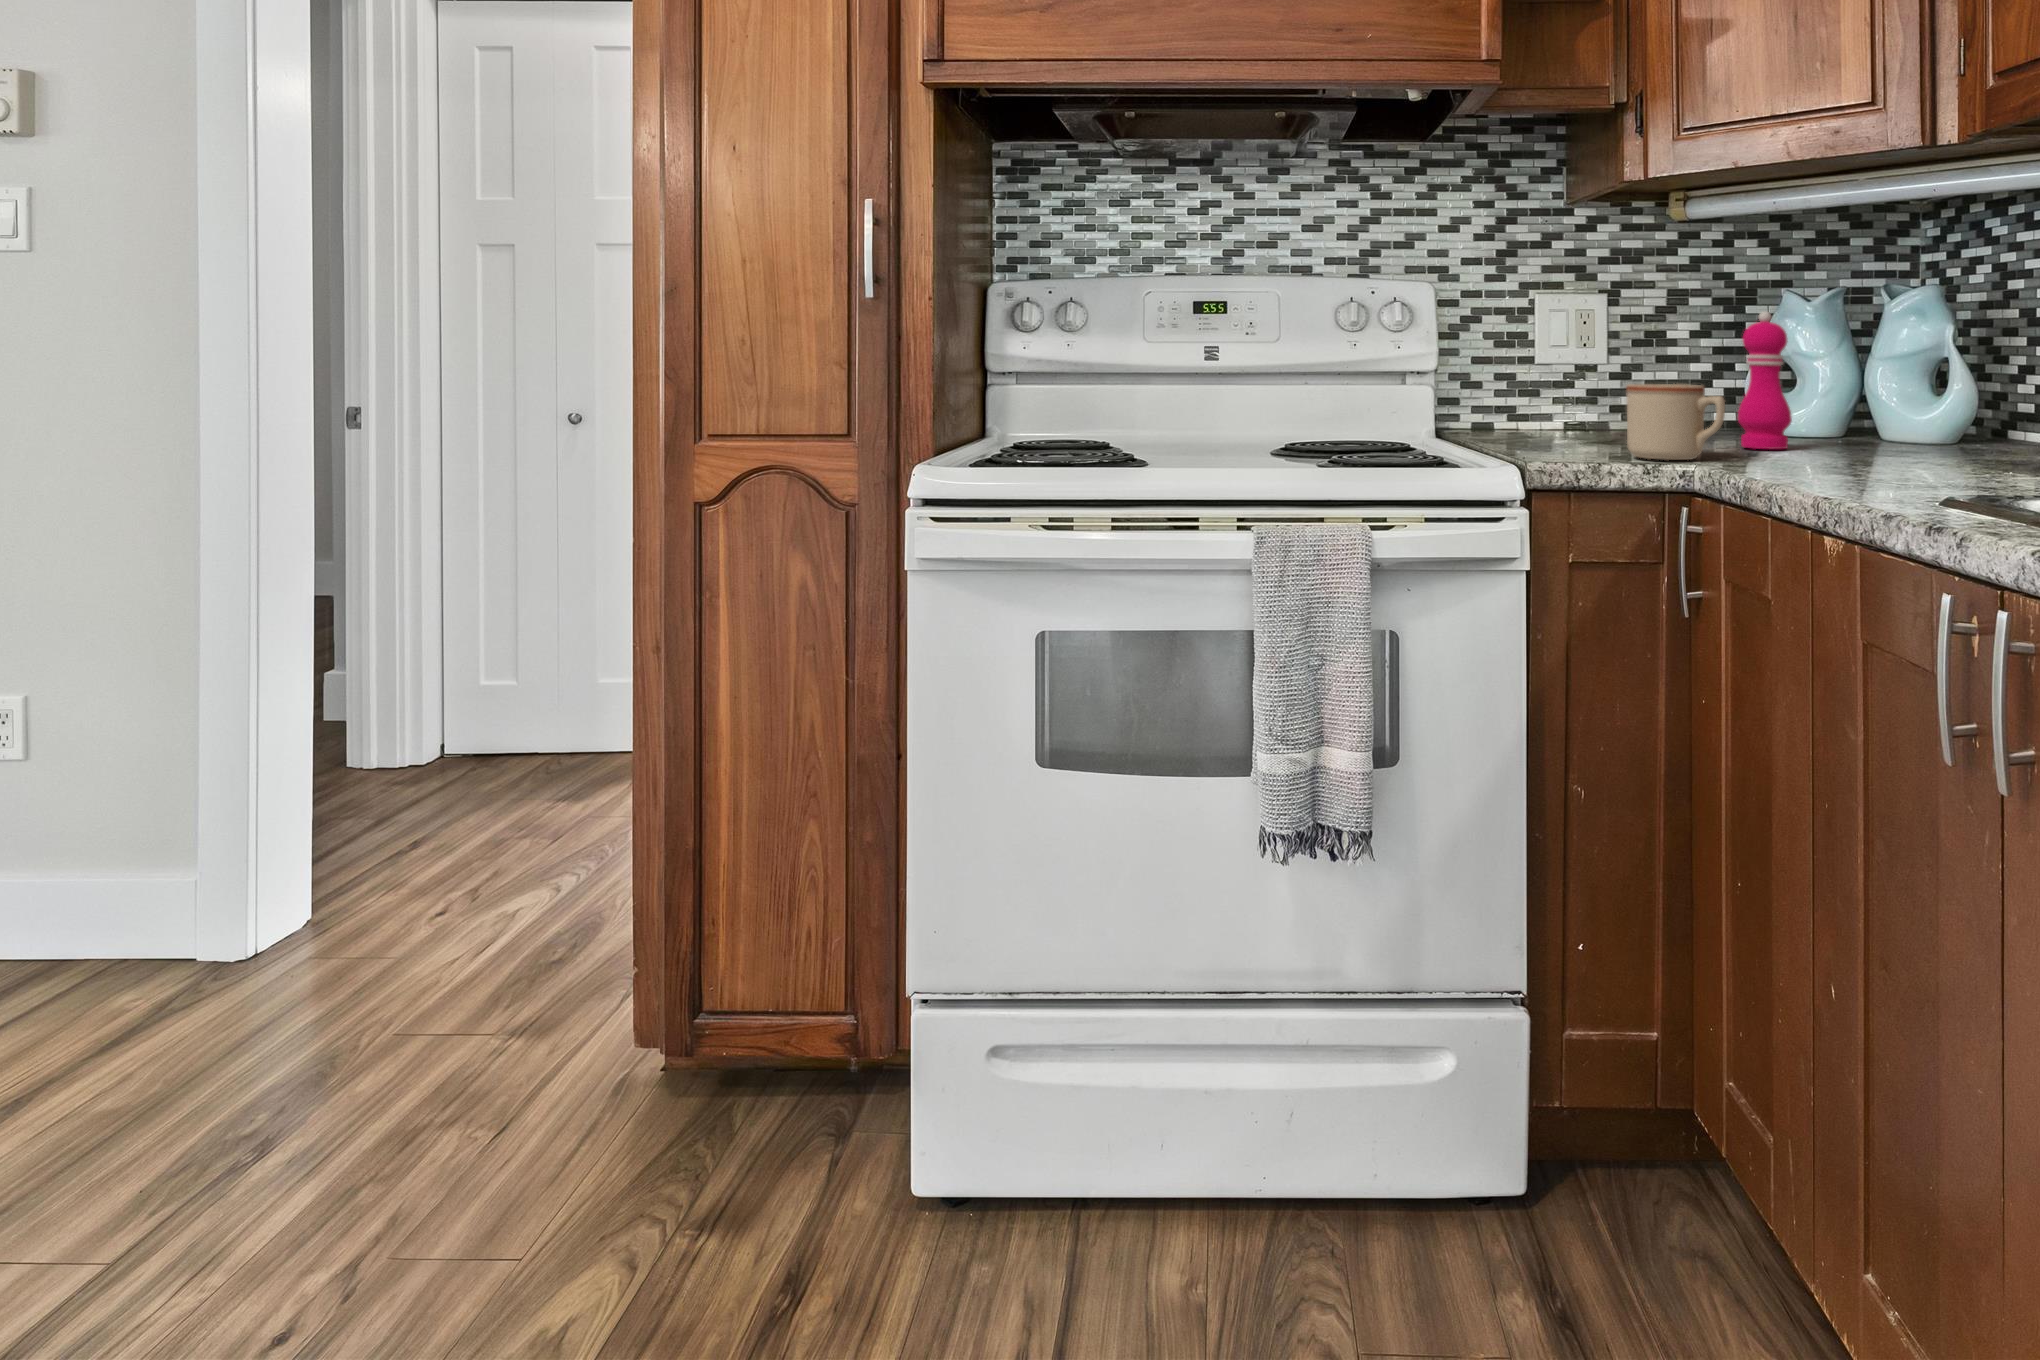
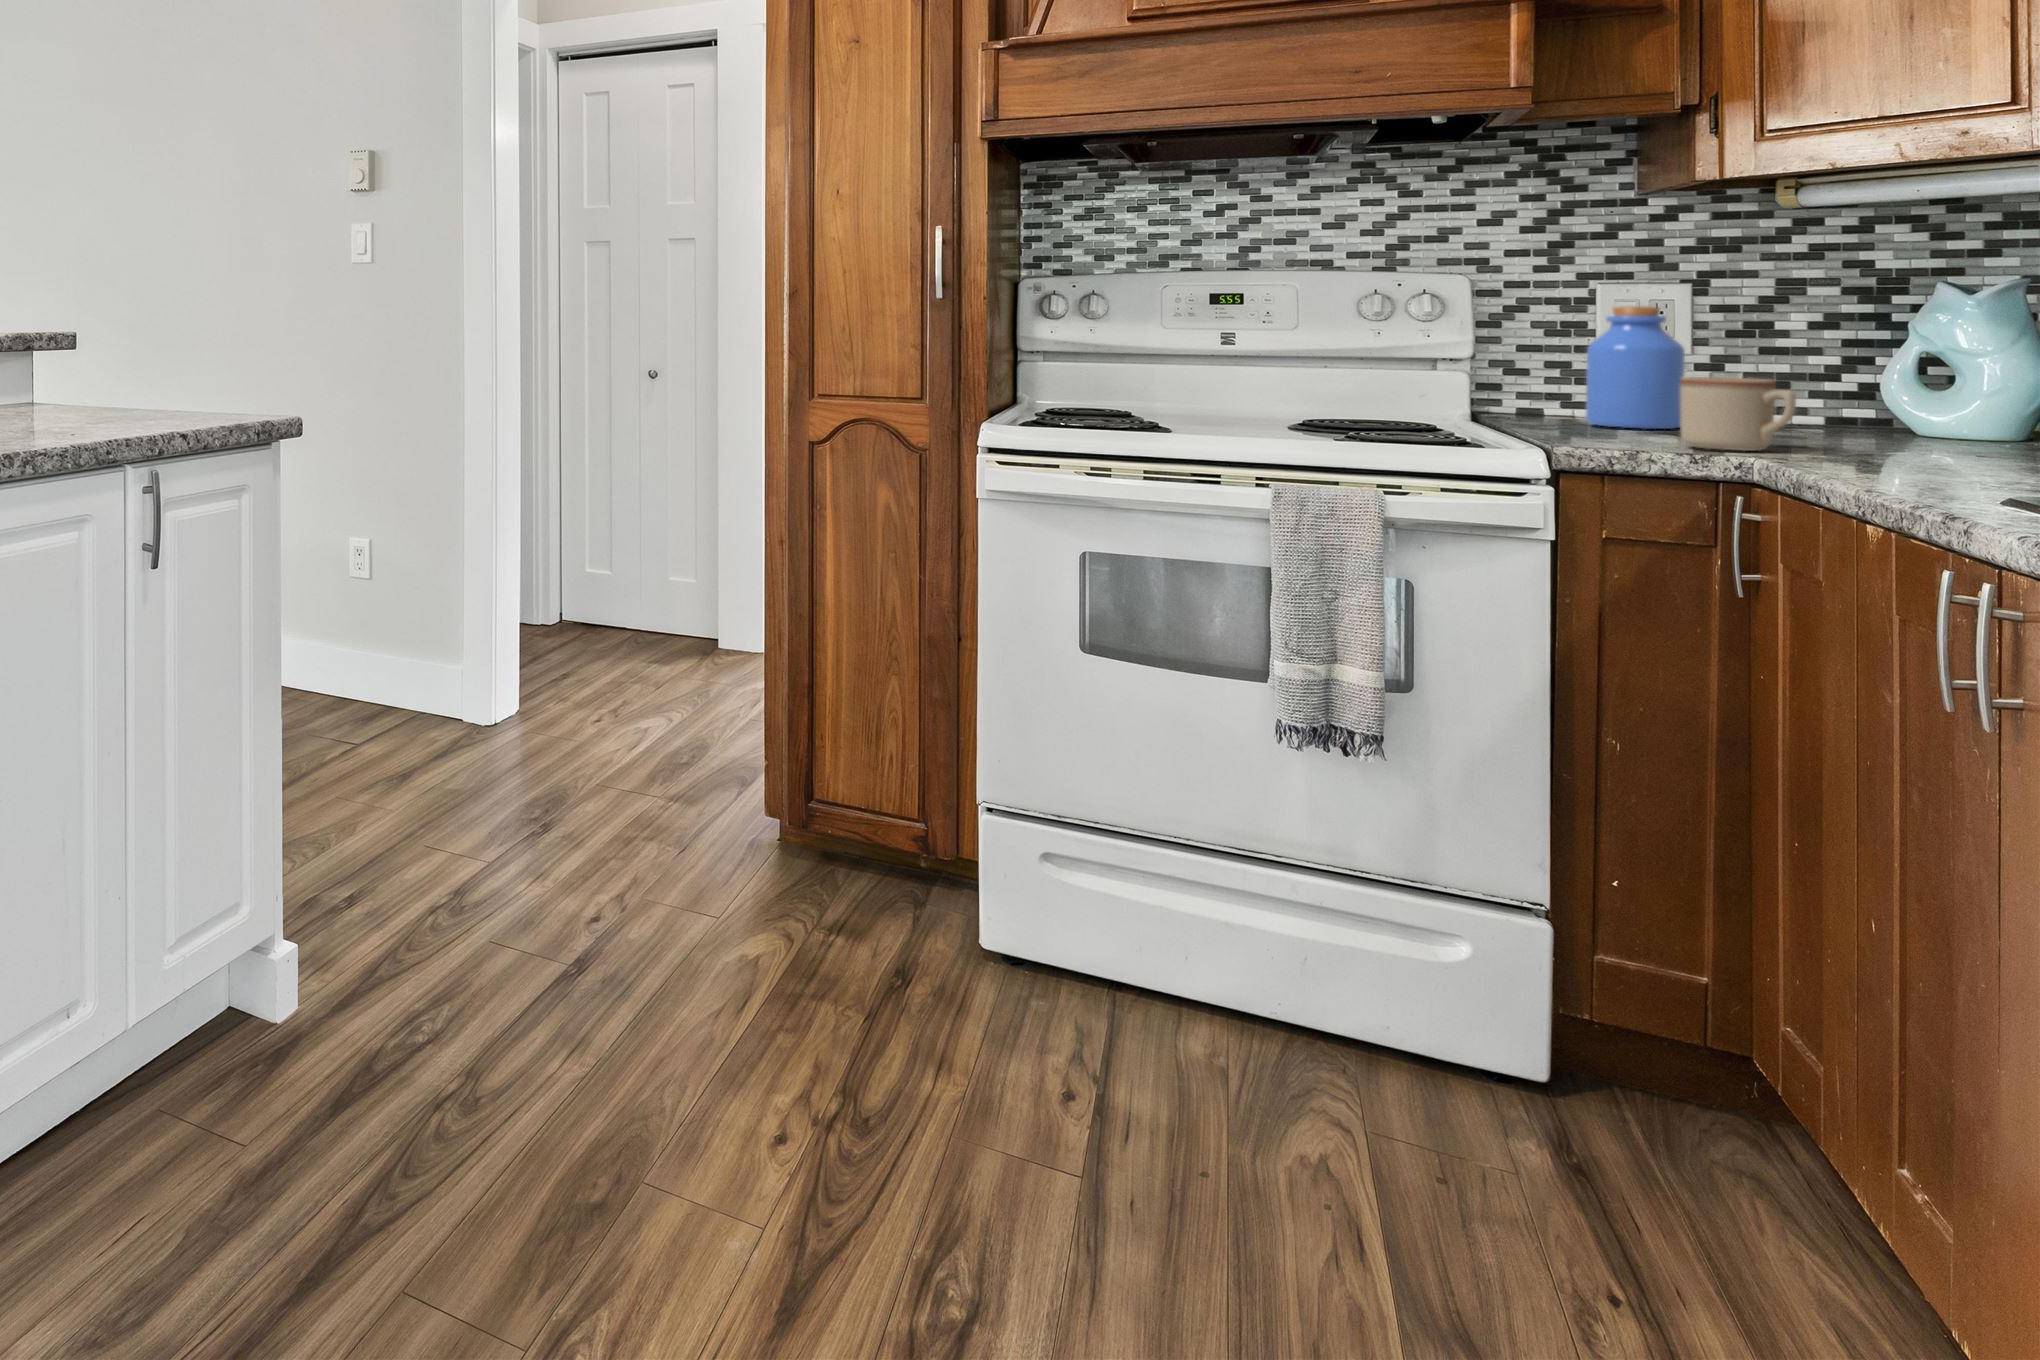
pepper mill: present [1738,311,1792,449] -> none [1836,305,1908,446]
jar: none [1531,315,1610,438] -> present [1586,306,1685,429]

